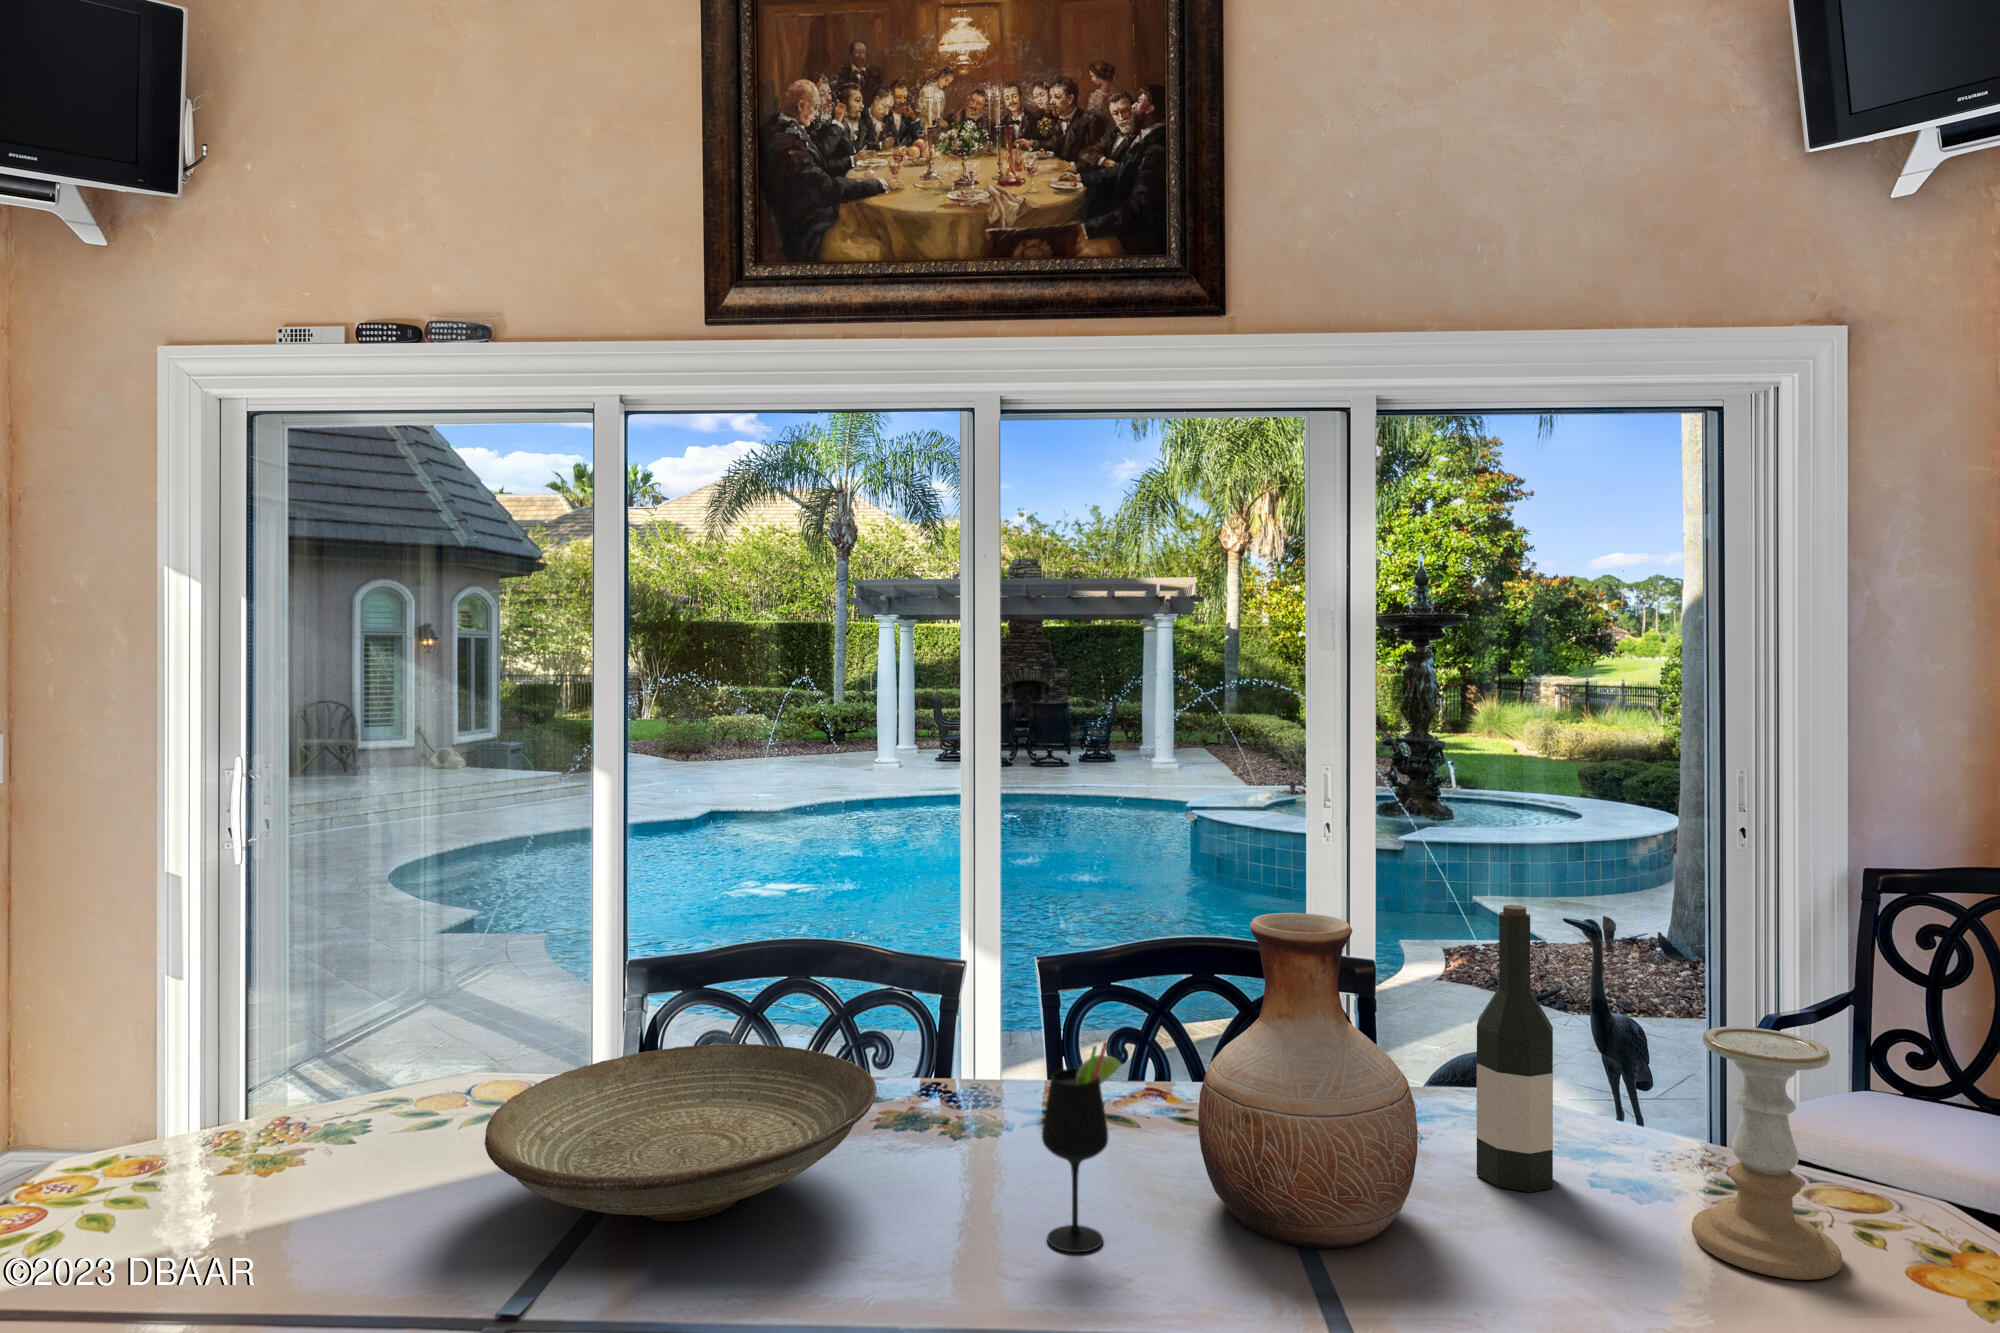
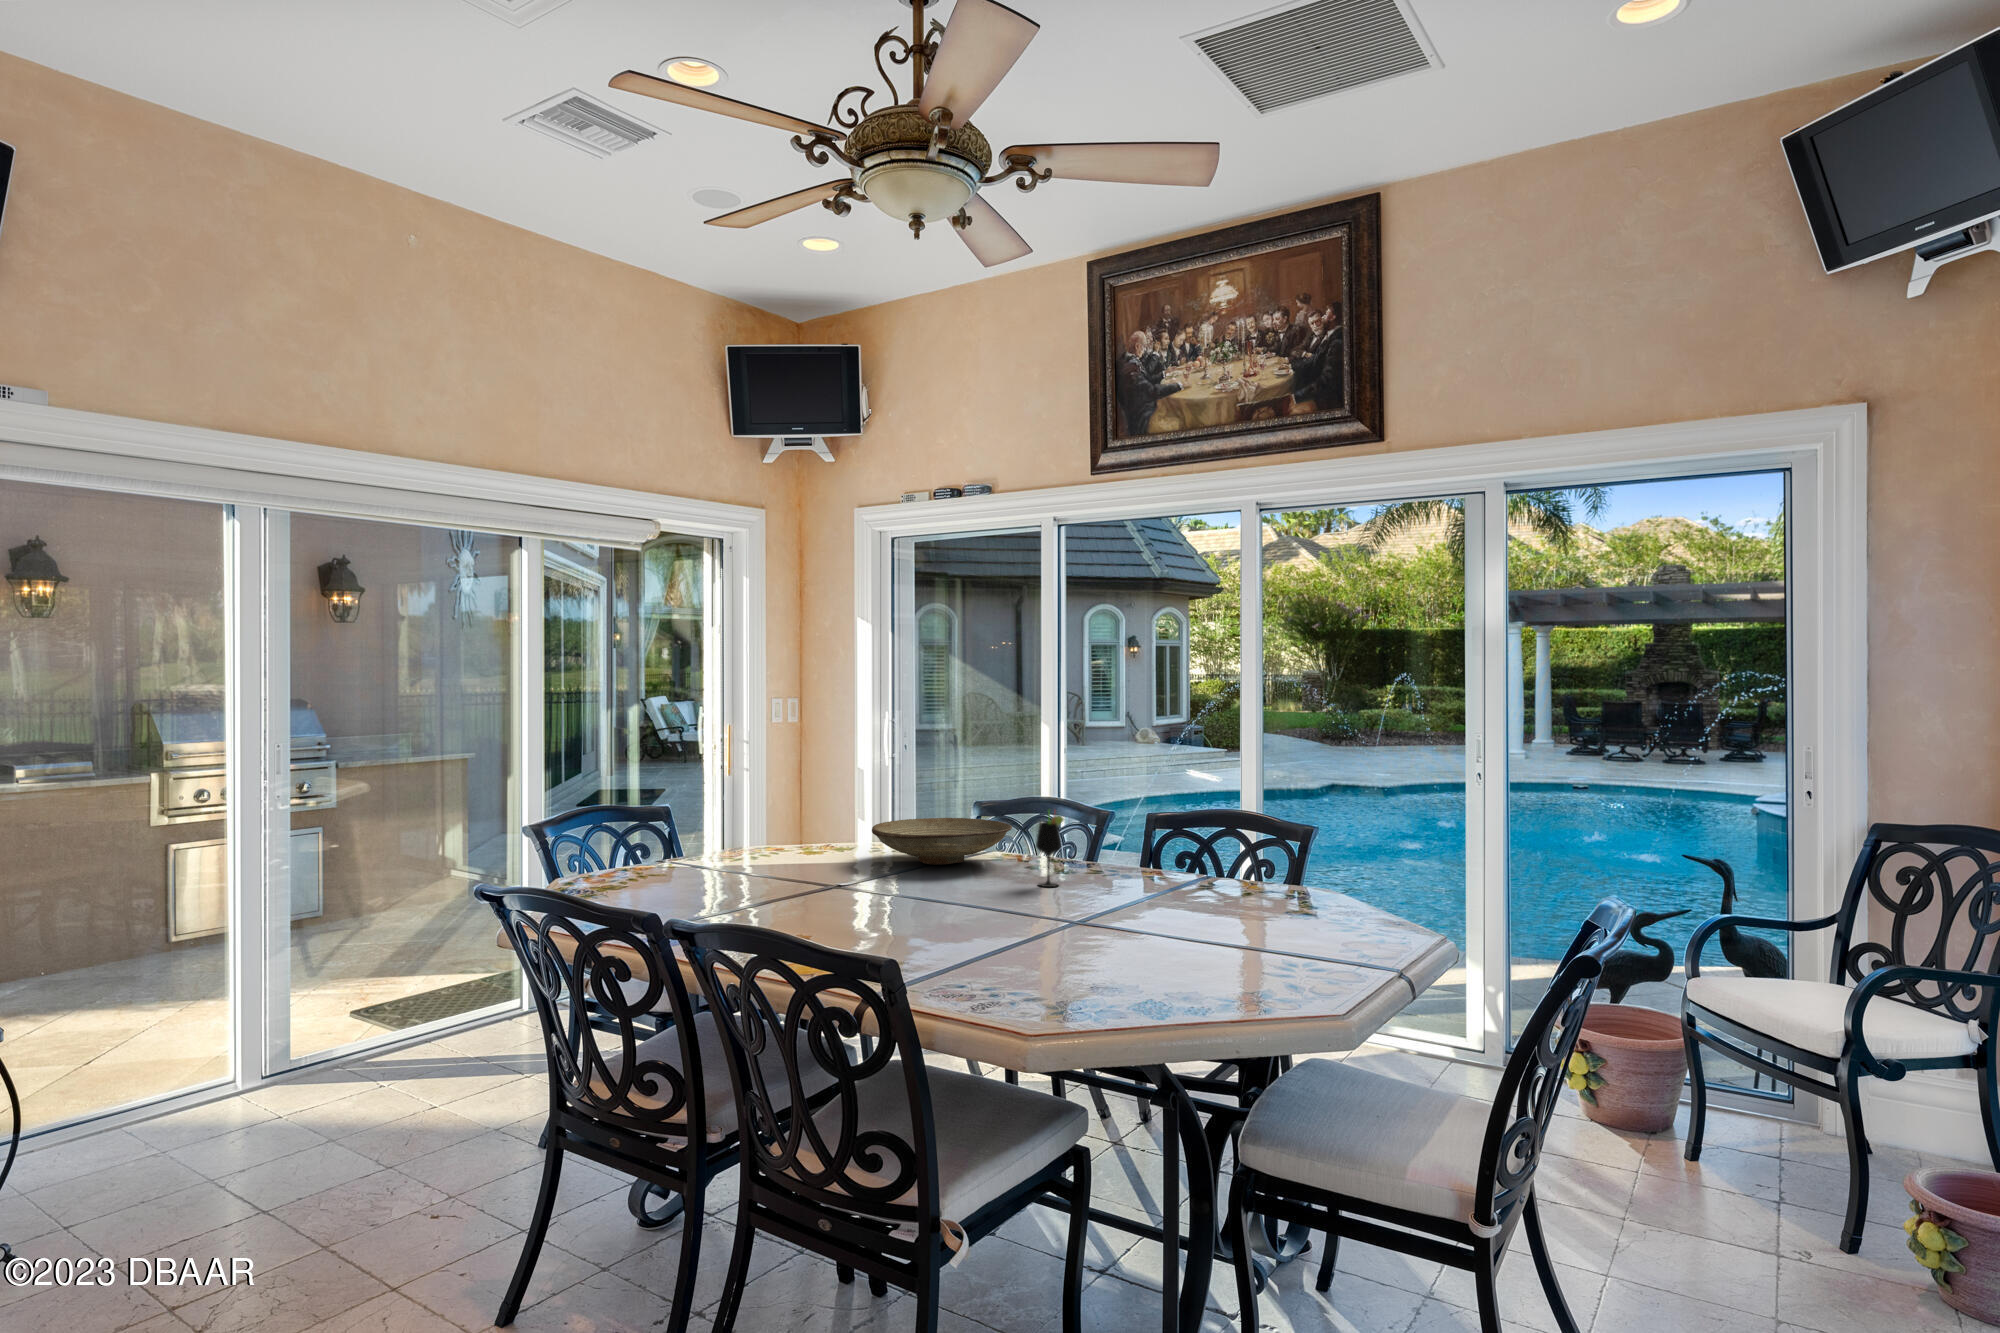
wine bottle: present [1477,905,1553,1192] -> none [1241,777,1274,904]
vase: present [1198,913,1417,1249] -> none [1102,771,1191,900]
candle holder: present [1692,1027,1842,1280] -> none [1276,829,1334,929]

